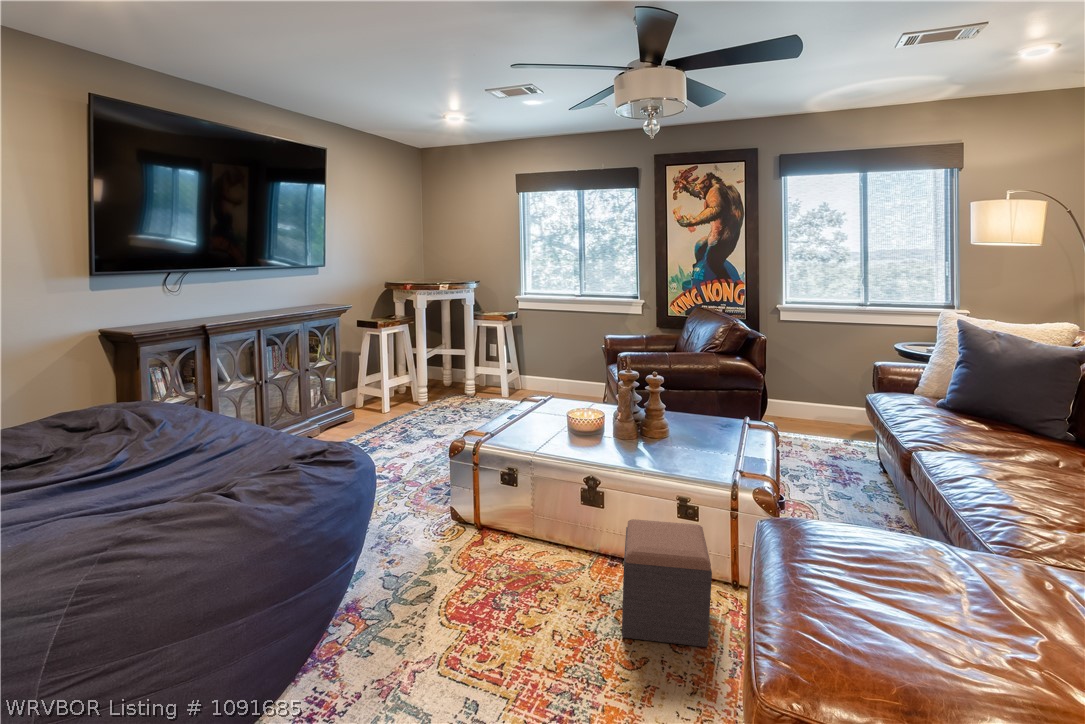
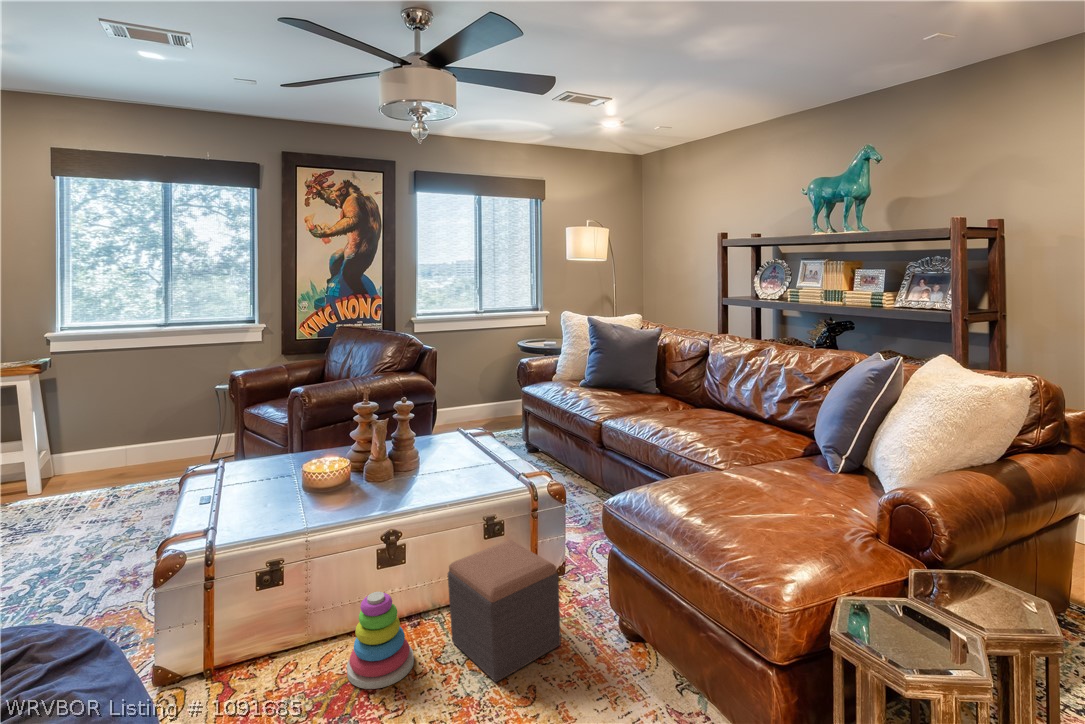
stacking toy: none [538,516,591,593] -> present [347,592,414,689]

